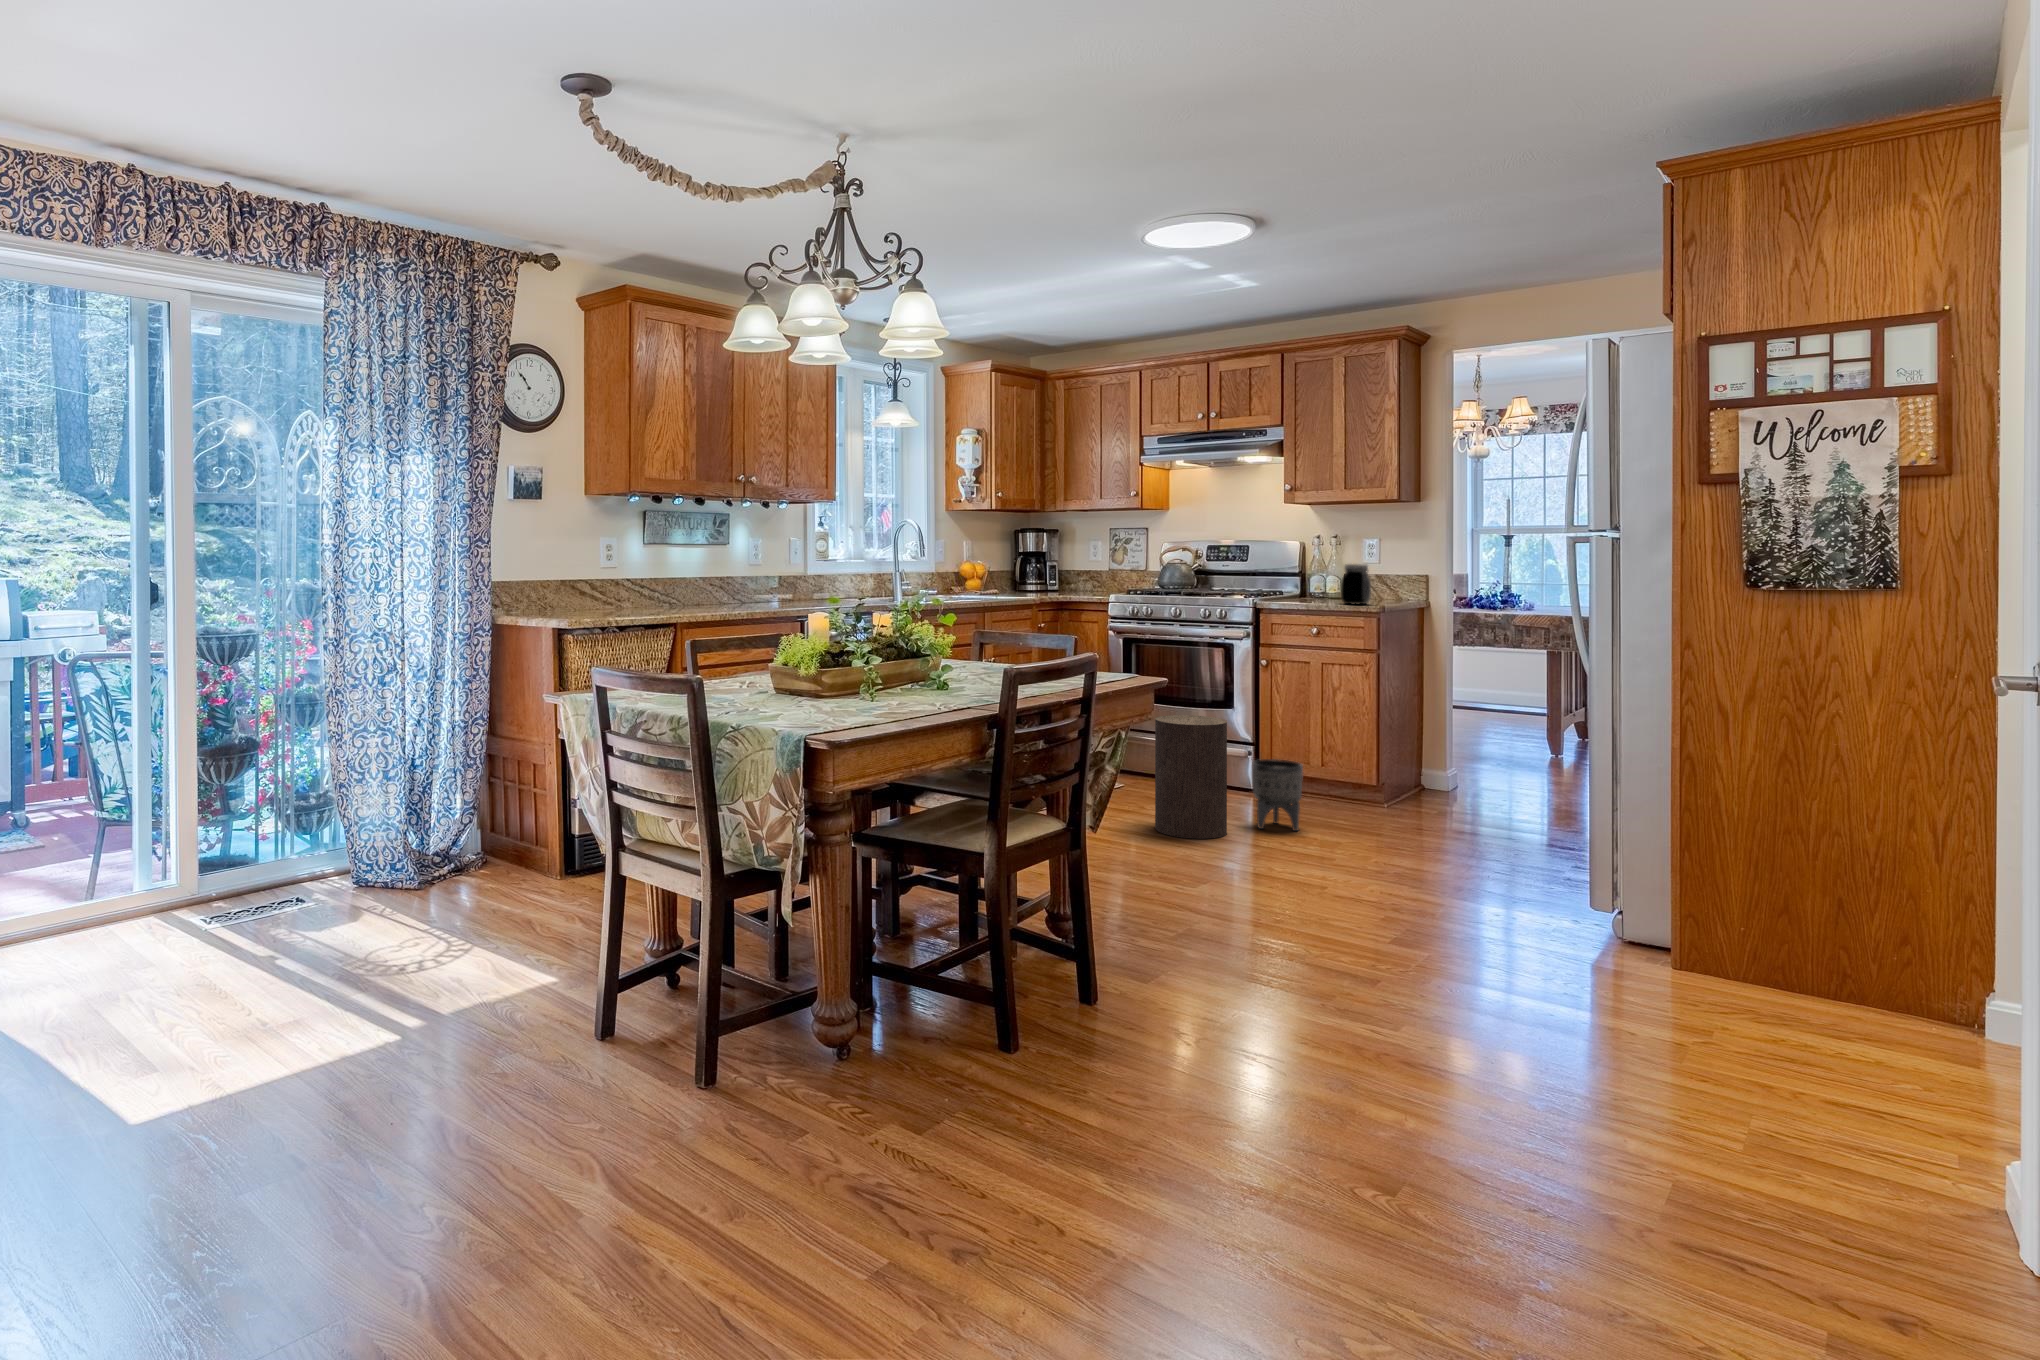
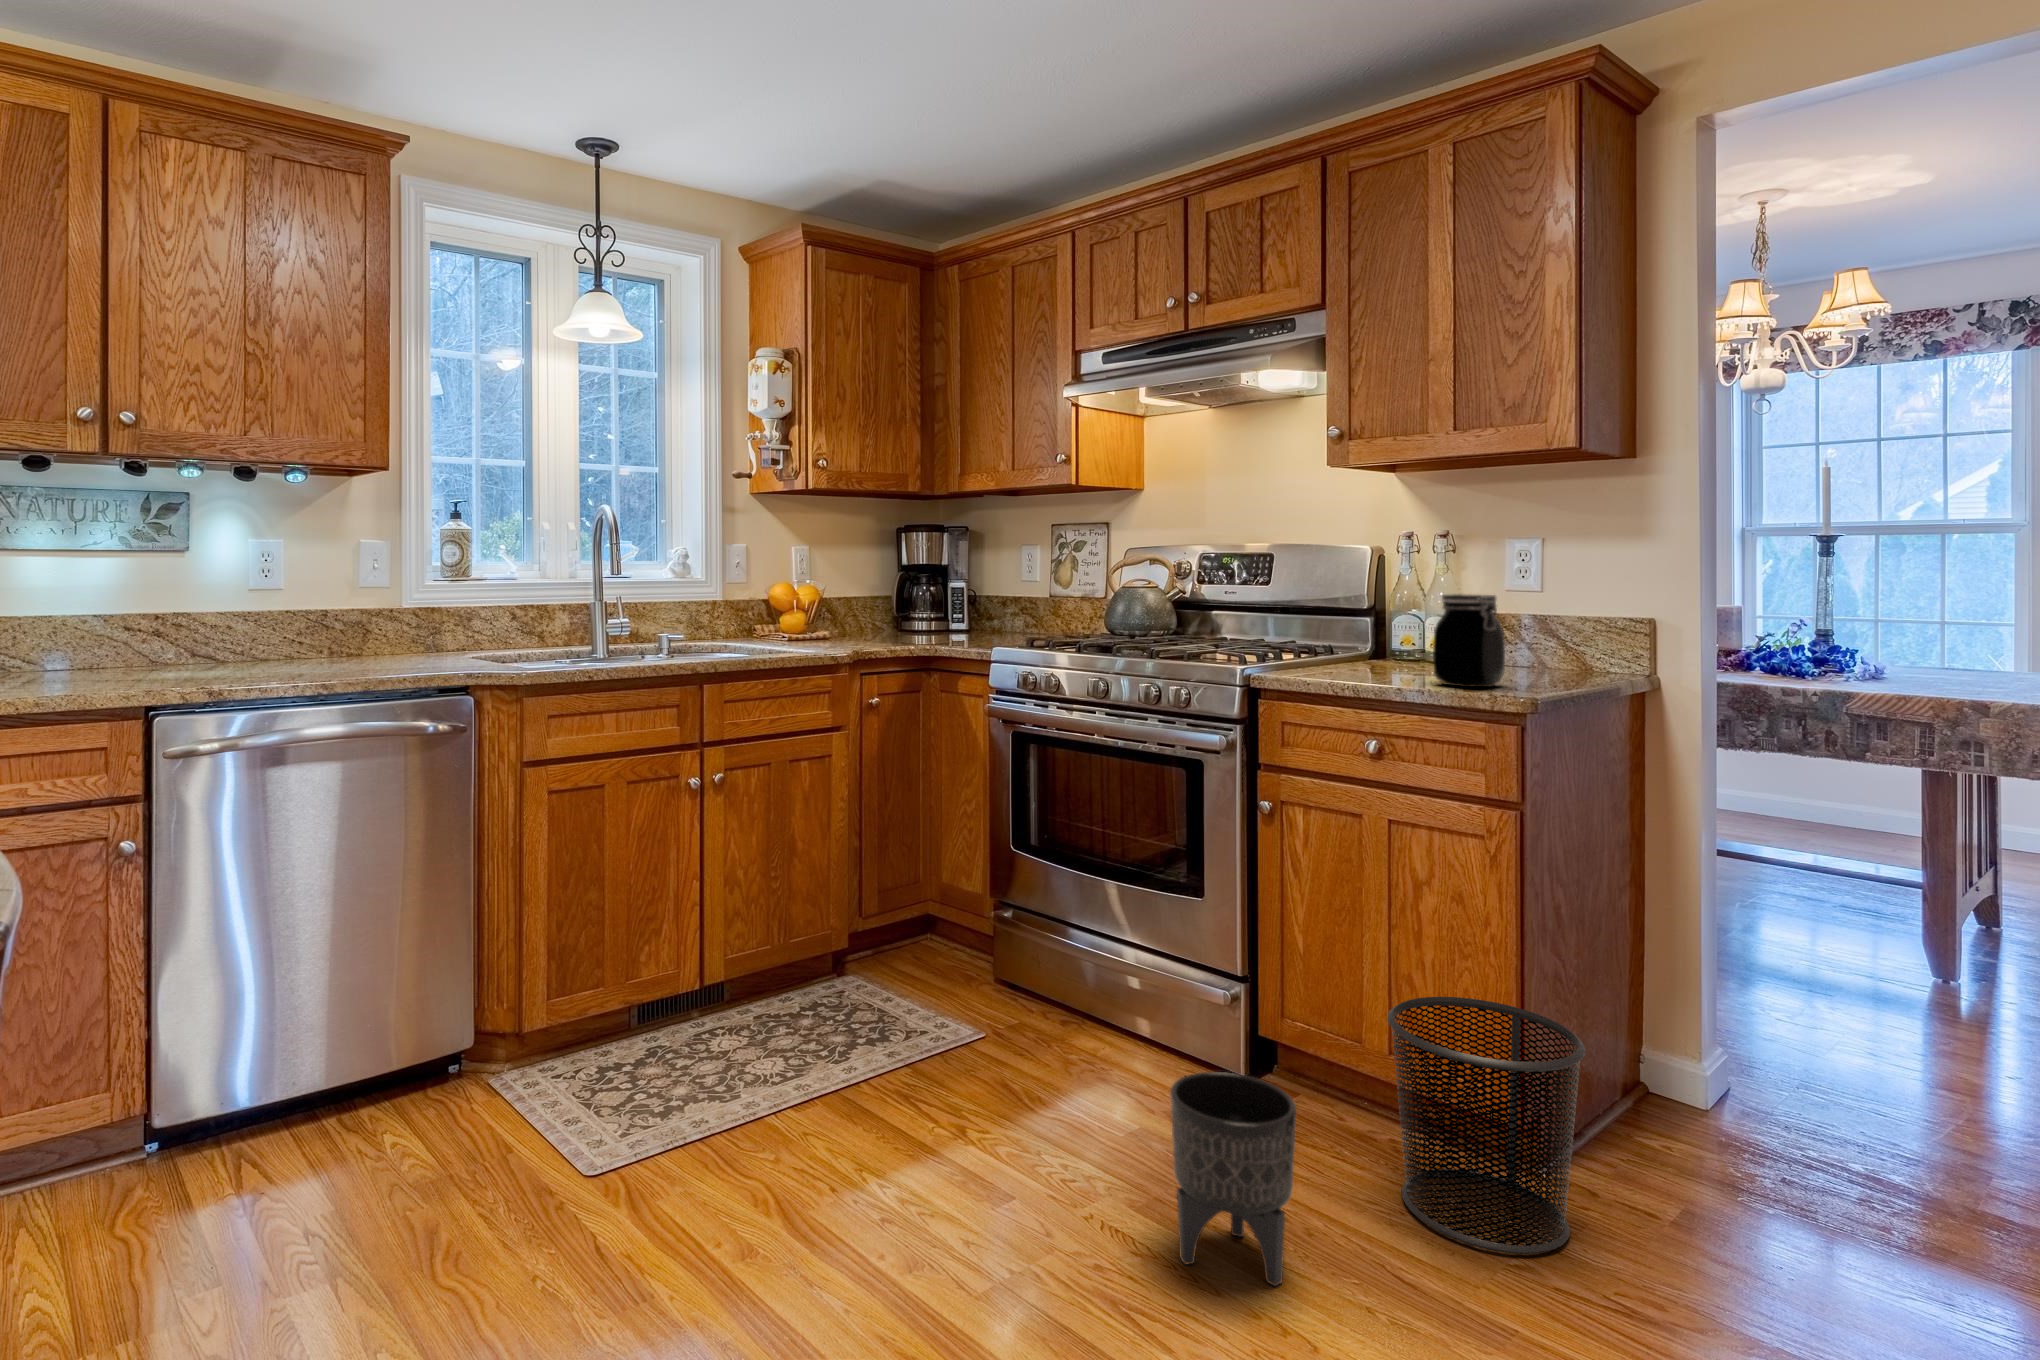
stool: present [1155,715,1227,839] -> none [920,953,1092,1308]
waste bin: none [1328,735,1406,822] -> present [1387,997,1585,1254]

